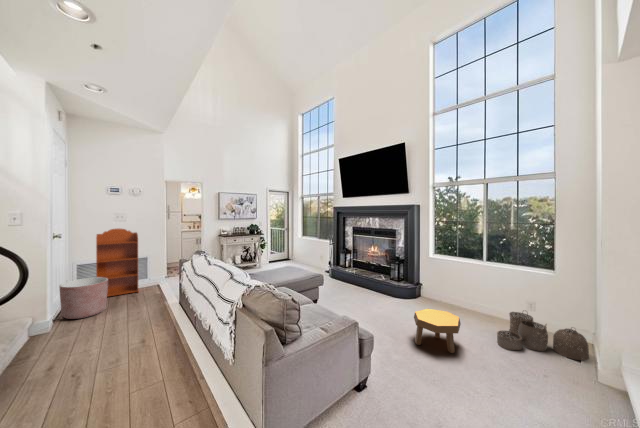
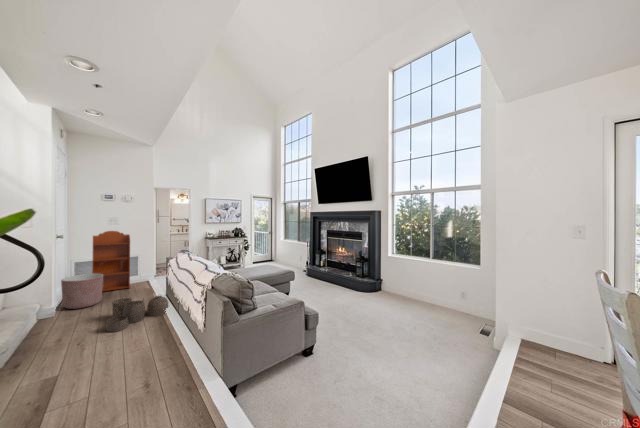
footstool: present [414,309,461,353] -> none [361,298,398,332]
woven basket: present [497,312,589,360] -> present [106,296,168,332]

